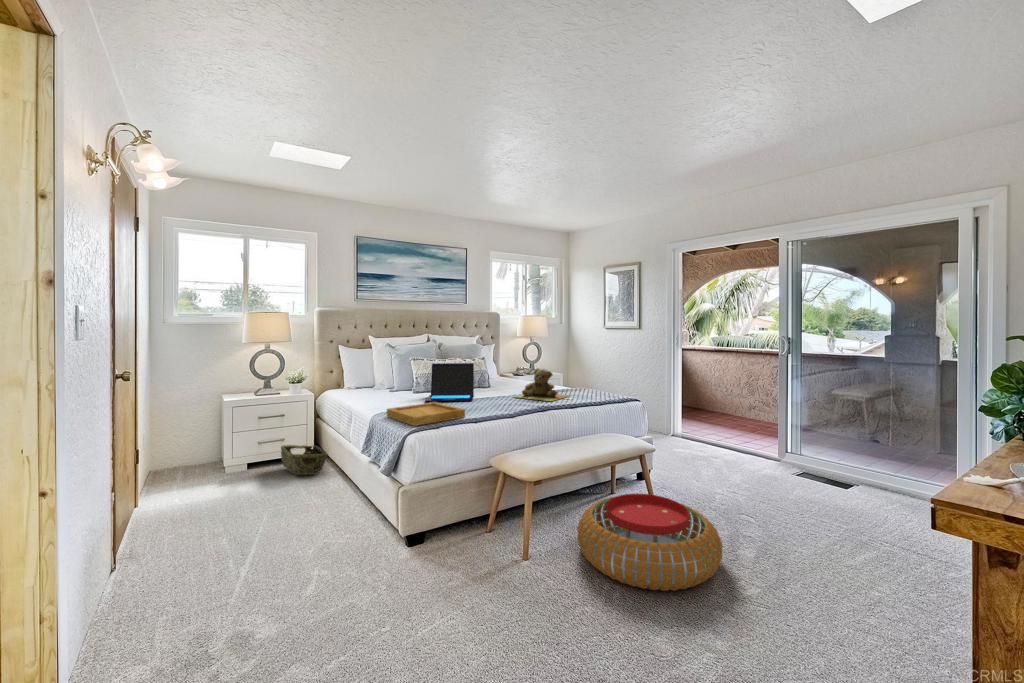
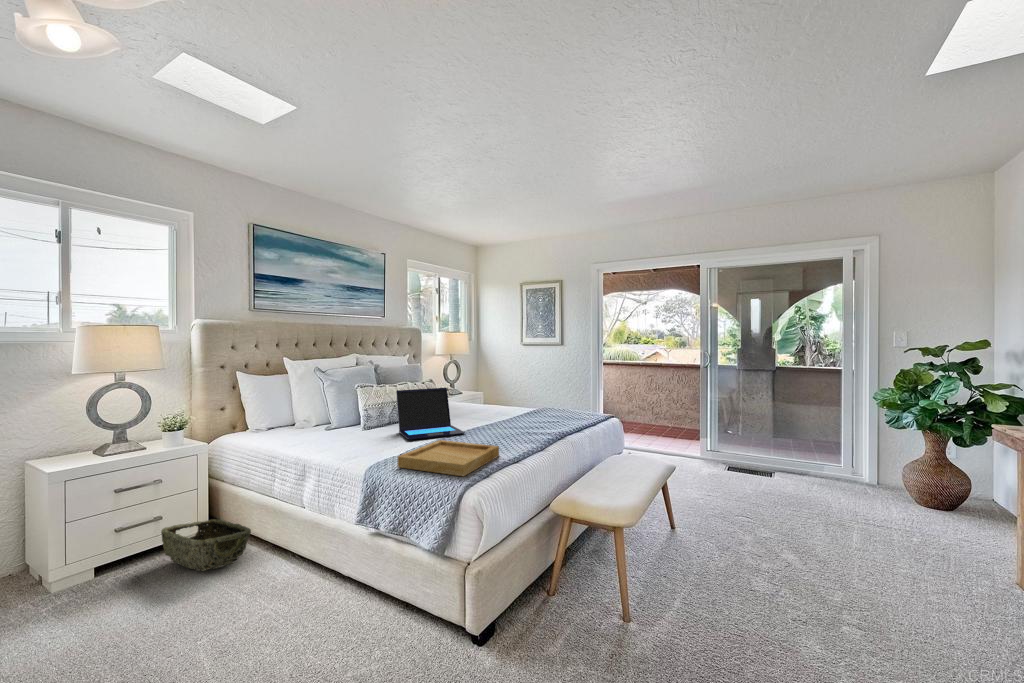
teddy bear: present [515,368,569,401] -> none [502,390,559,426]
pouf: present [577,494,722,591] -> none [653,517,816,624]

